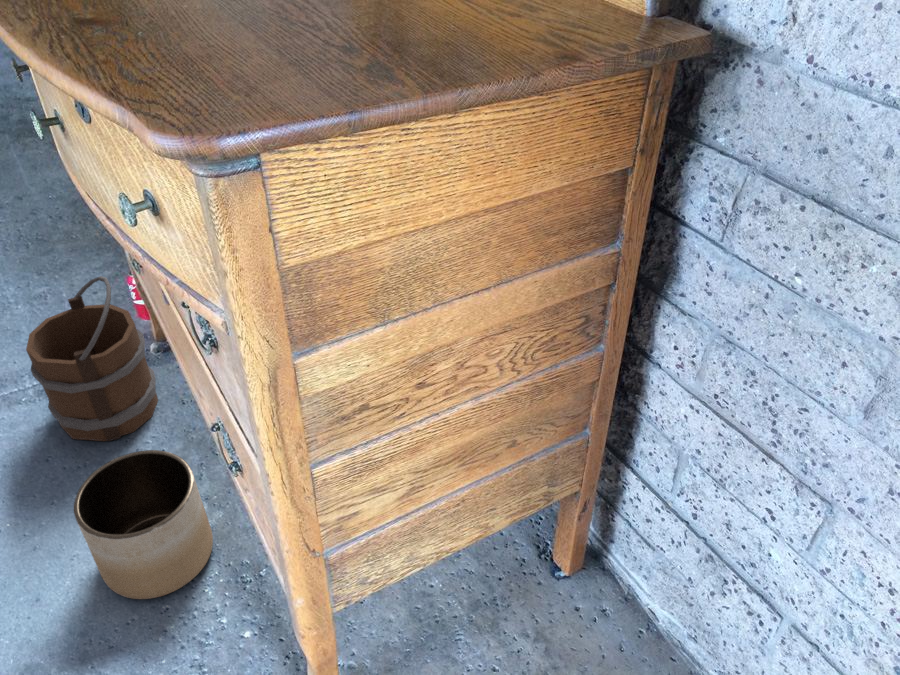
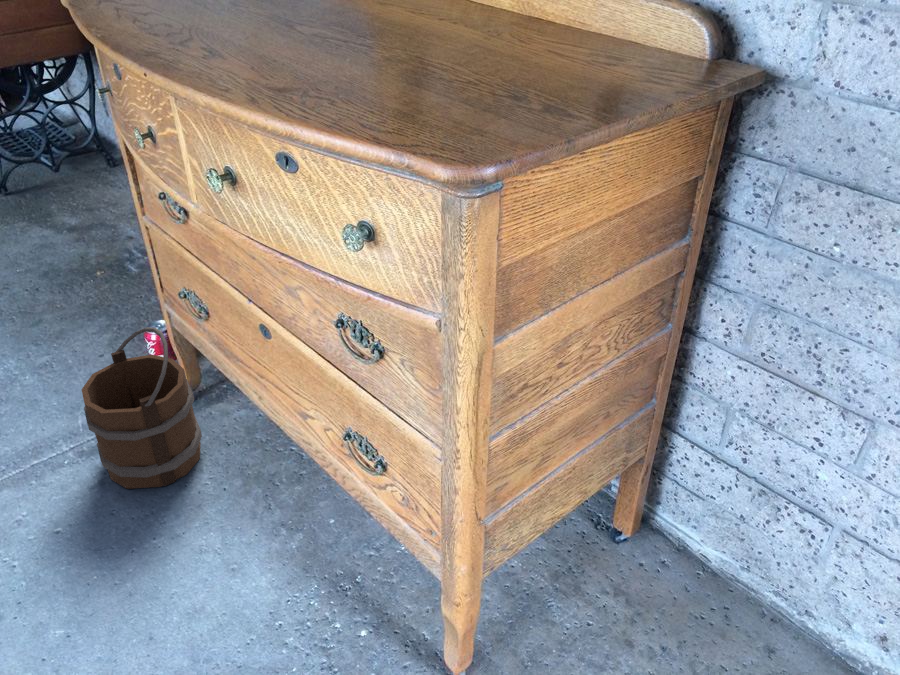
planter: present [74,450,213,599] -> none [184,478,303,620]

